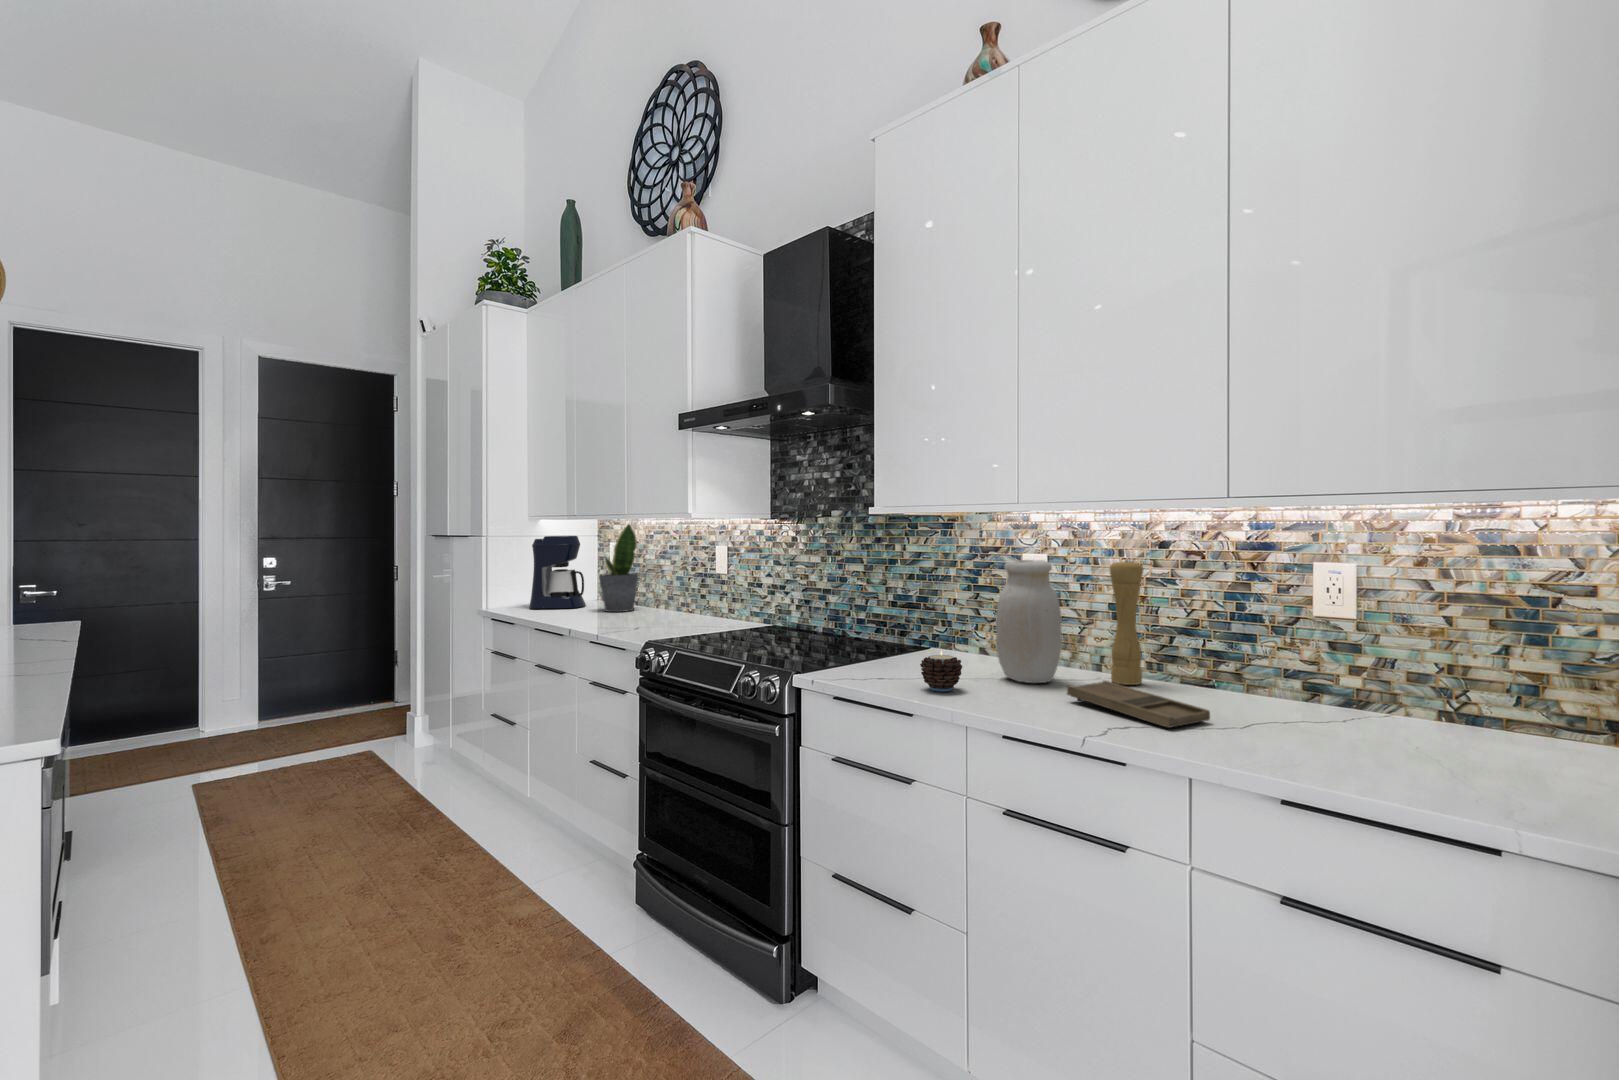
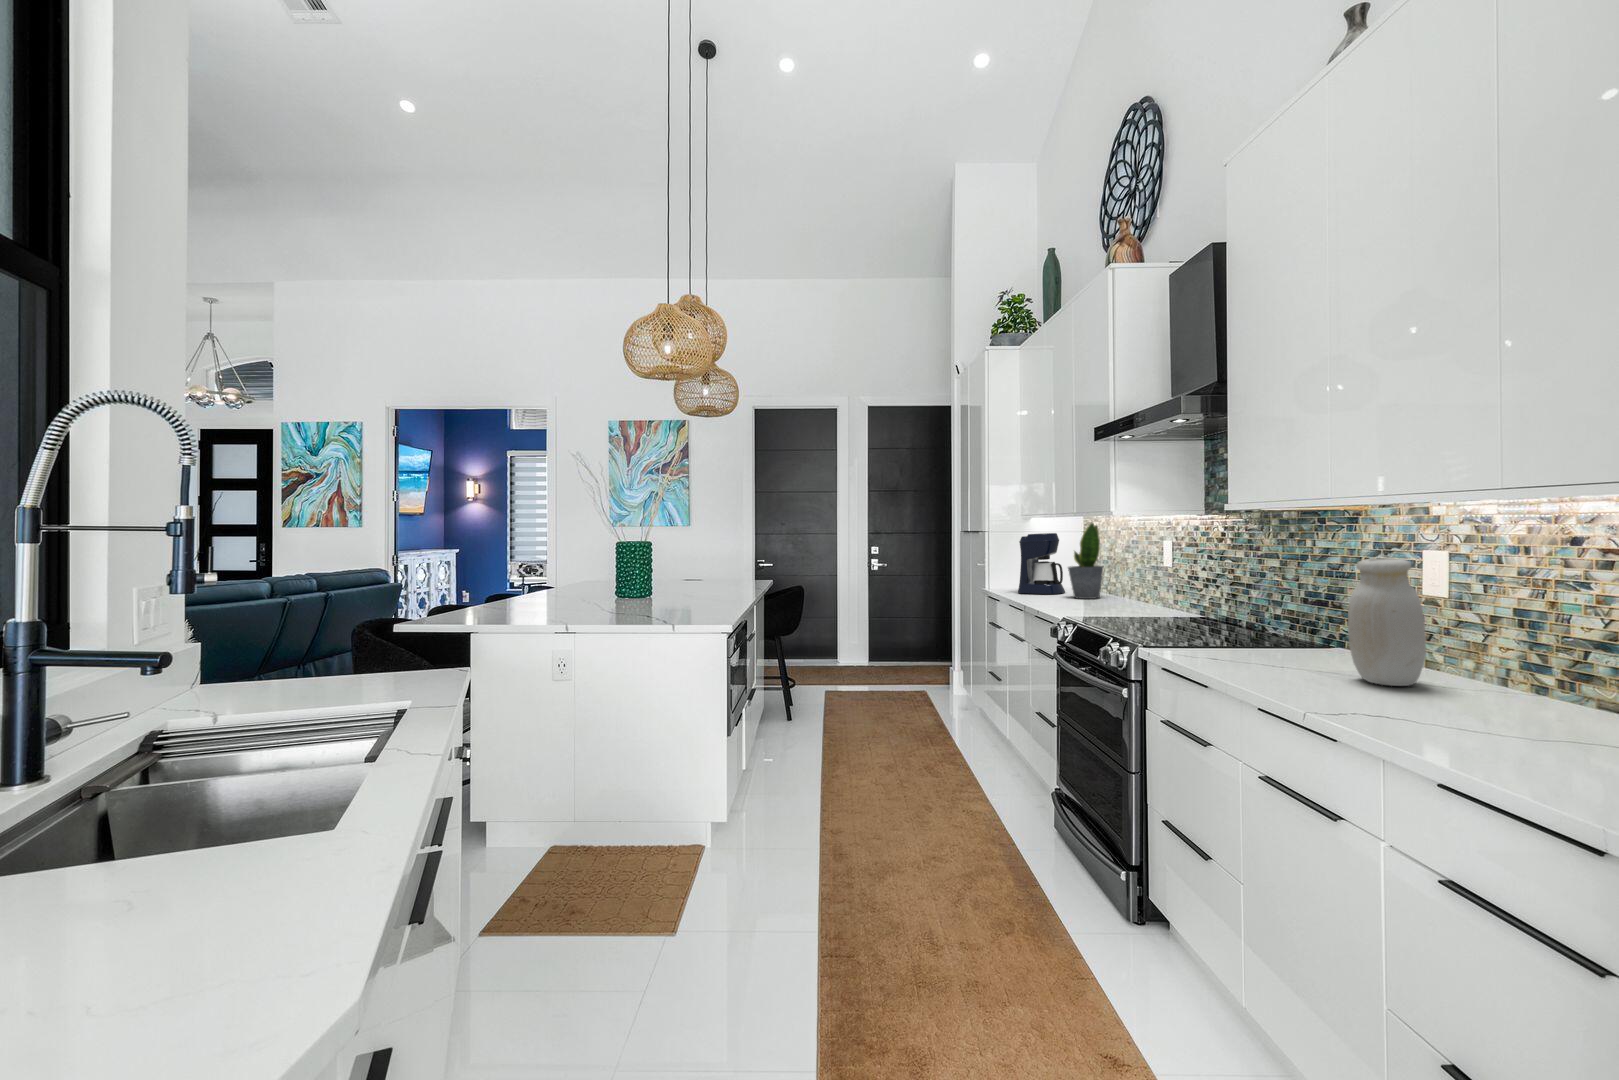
pepper mill: present [1109,560,1143,685] -> none [1489,559,1539,700]
candle: present [920,651,962,692] -> none [1243,642,1288,681]
tray: present [1067,681,1210,728] -> none [1384,686,1524,736]

